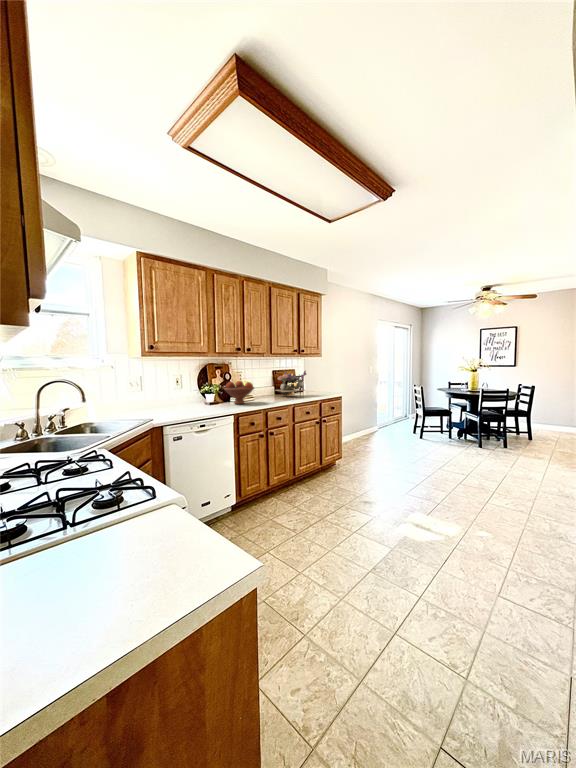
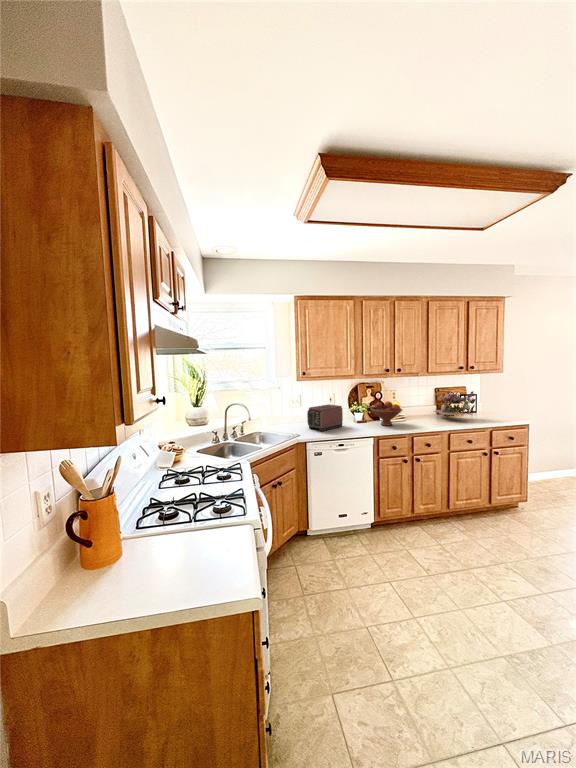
toaster: none [156,385,196,413] -> present [307,404,343,431]

